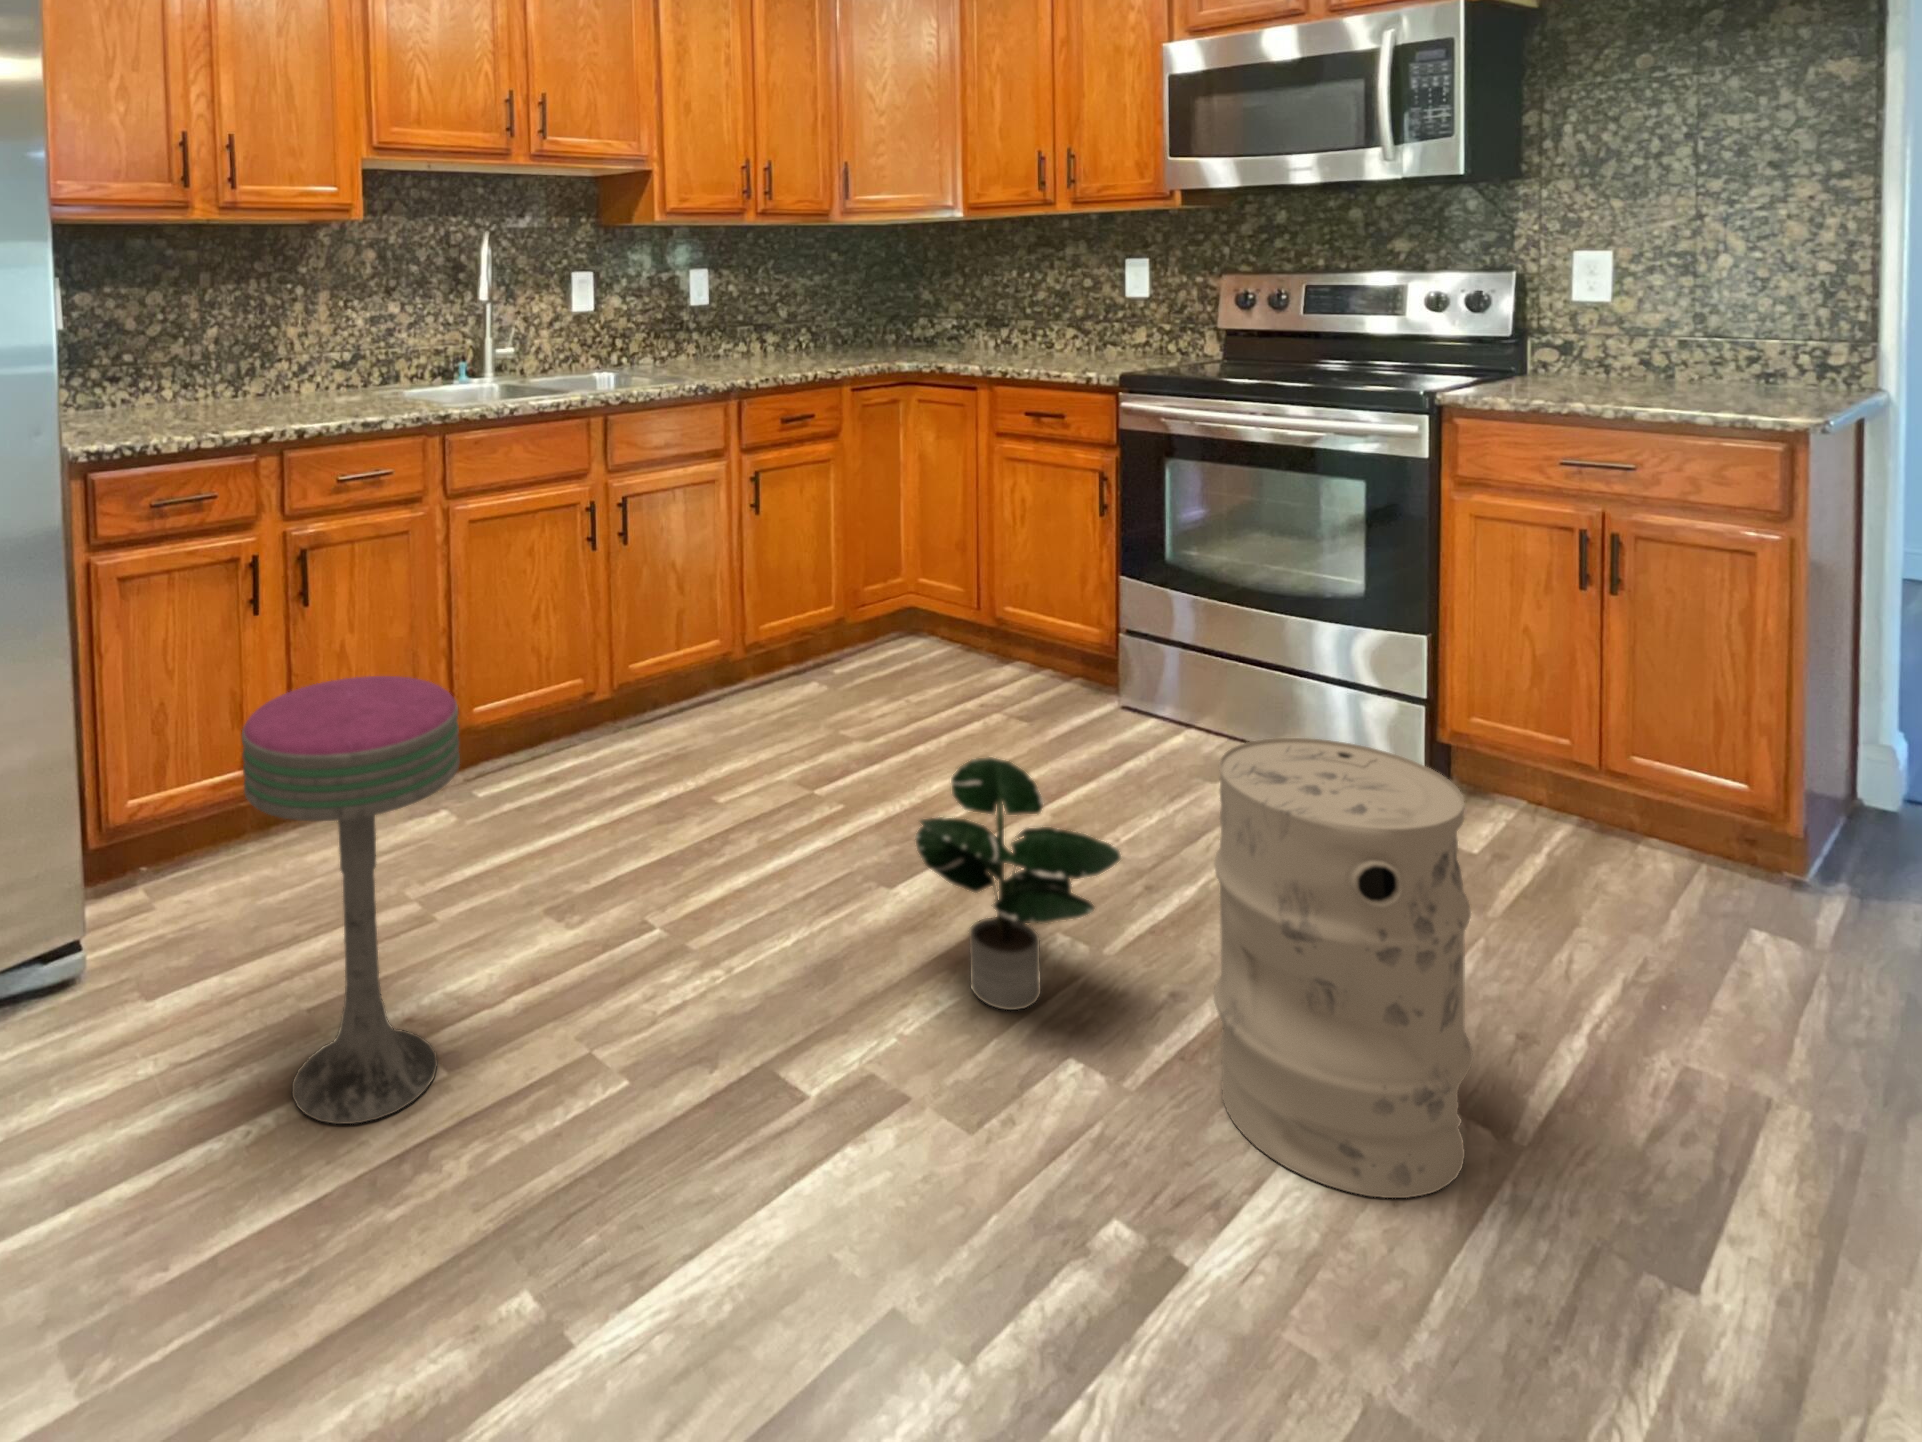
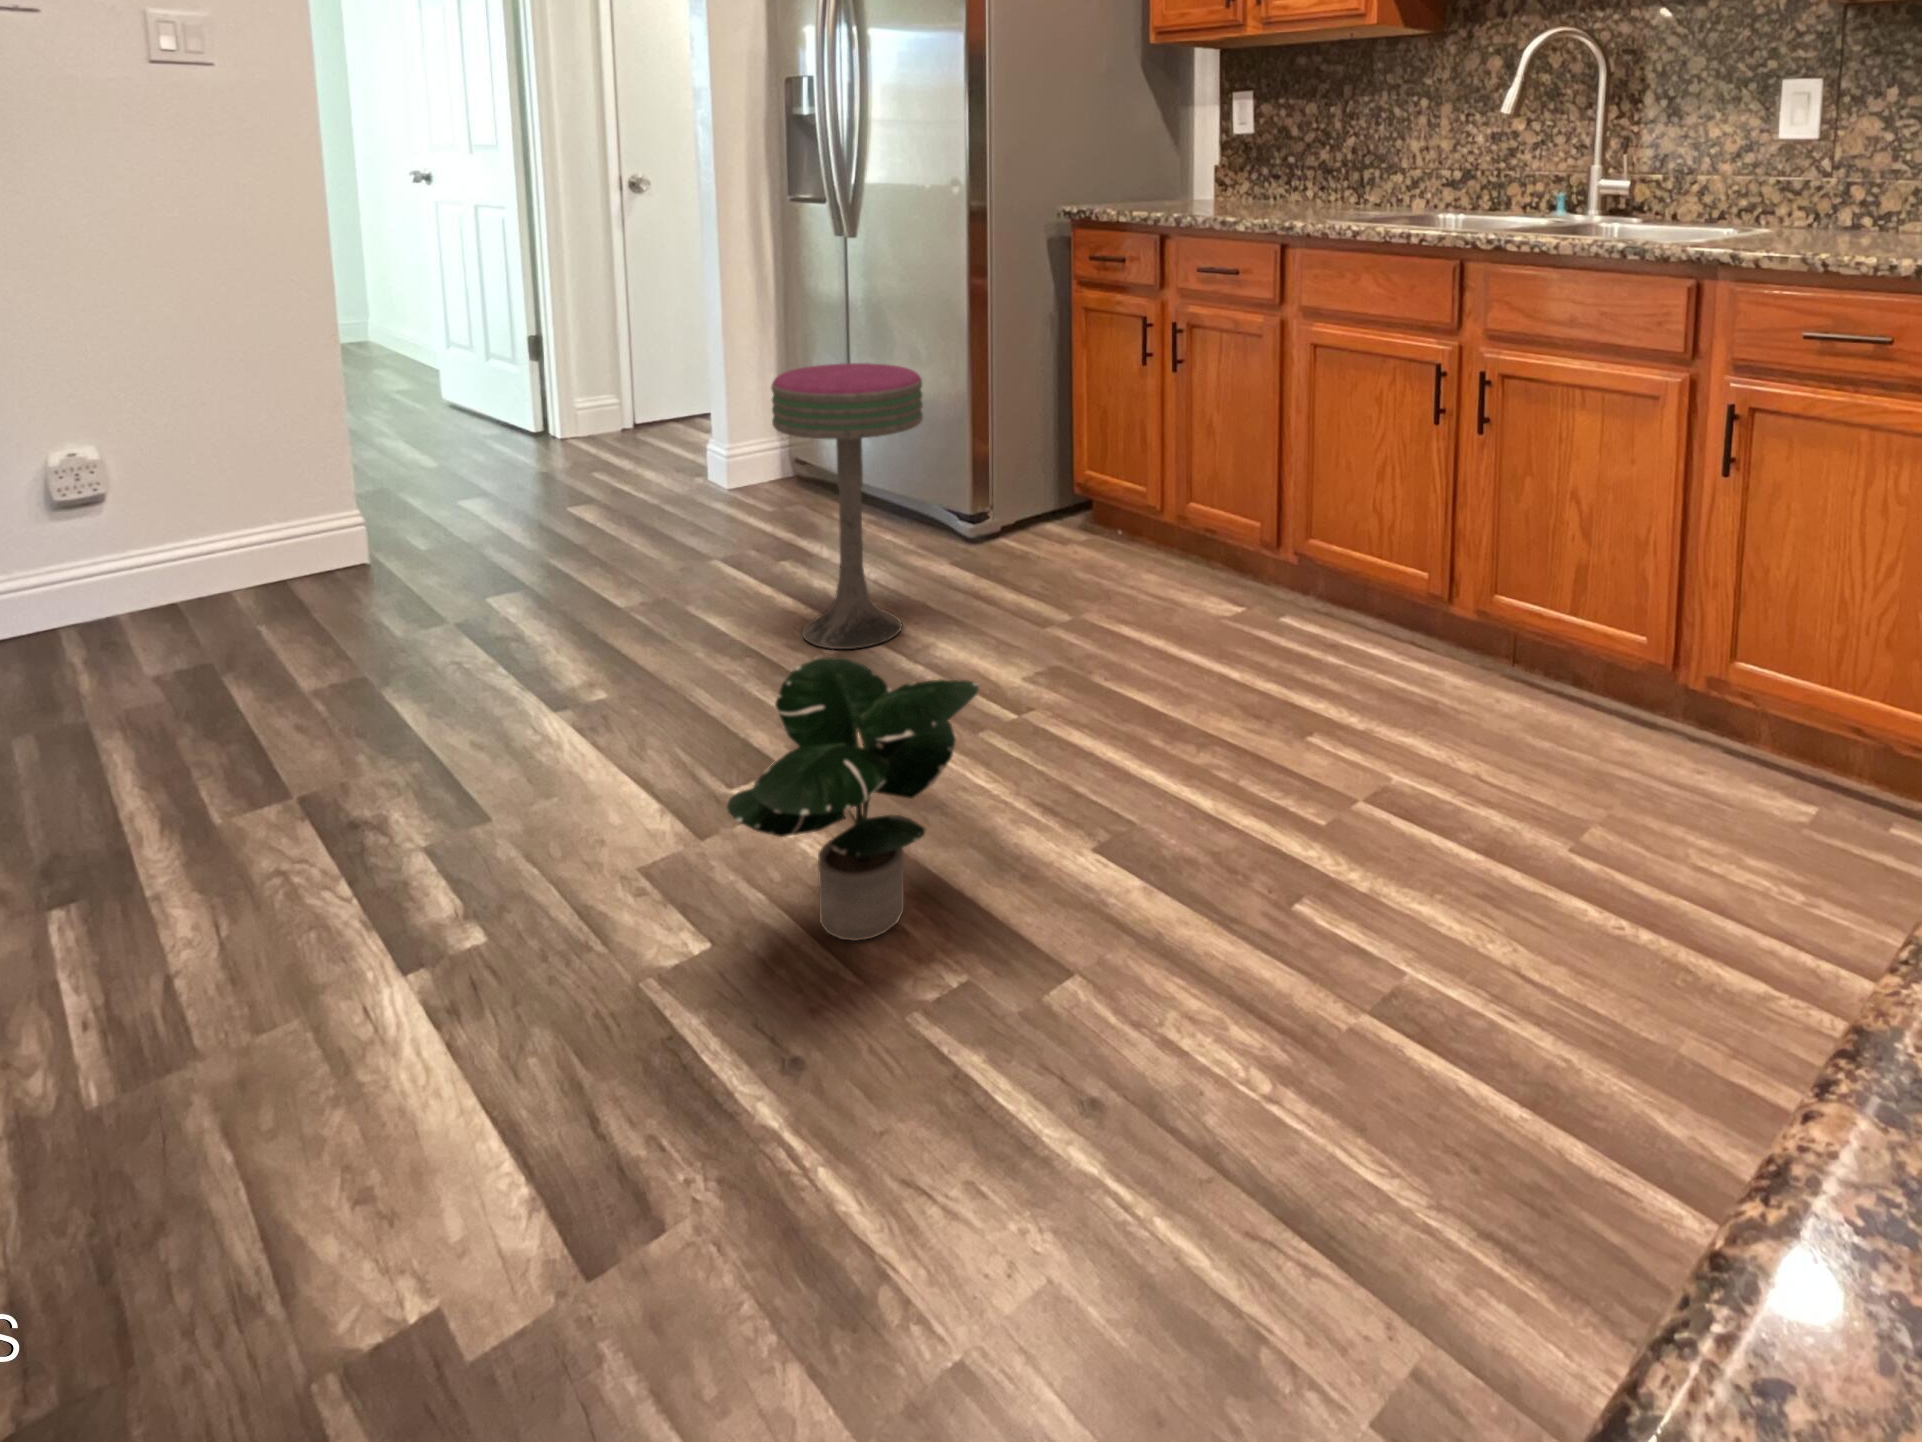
trash can: present [1214,738,1473,1198] -> none [284,662,659,1306]

